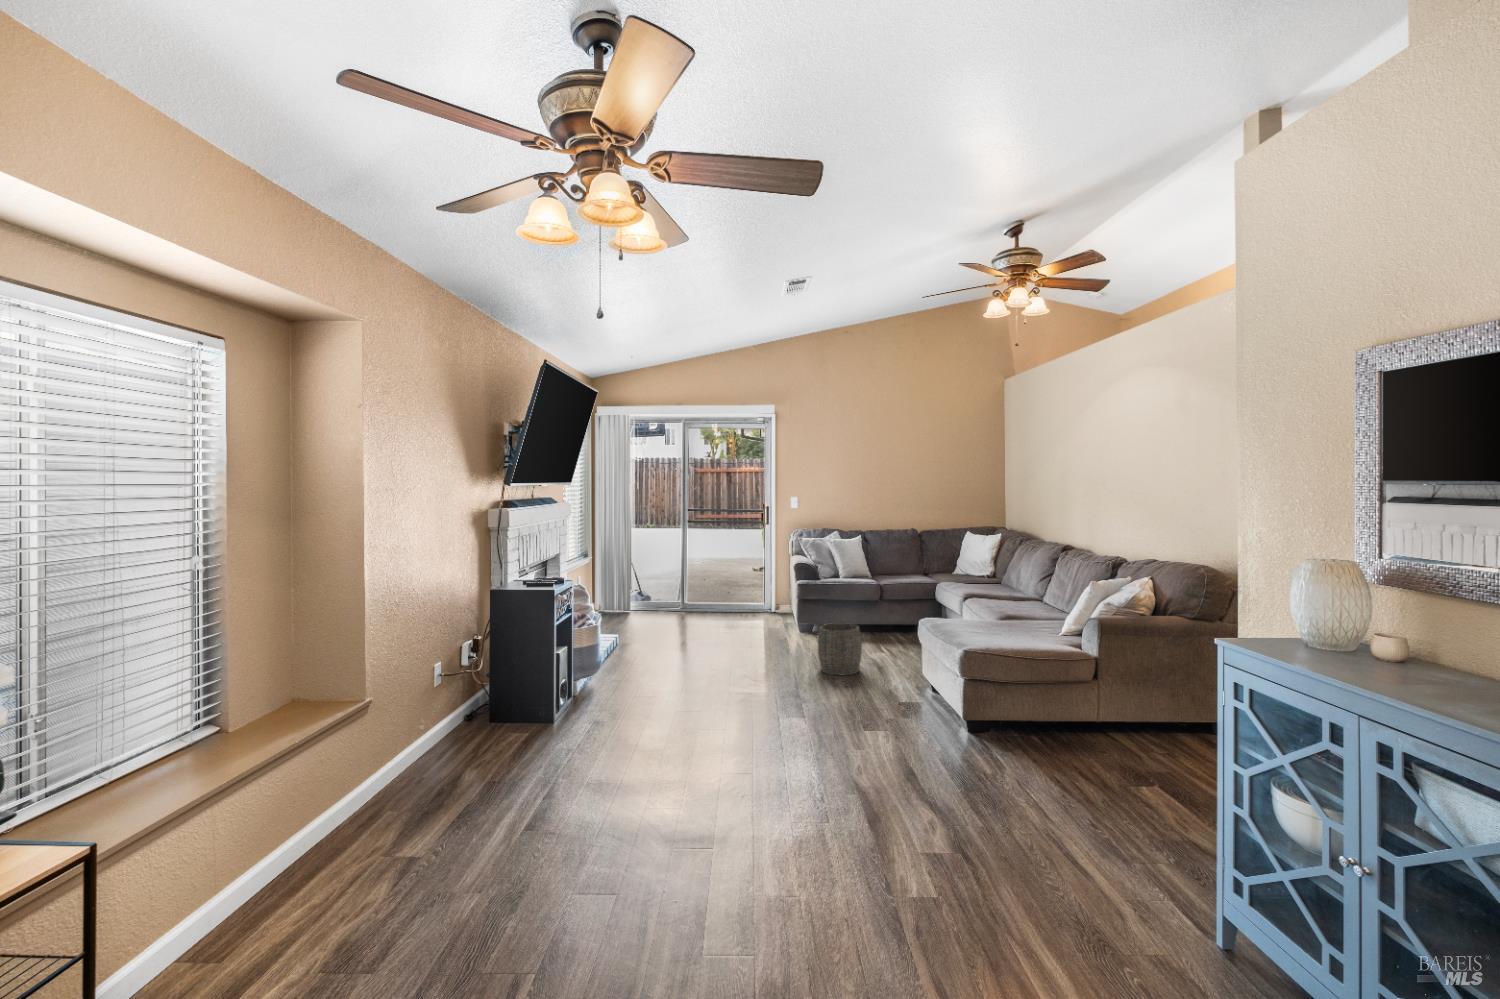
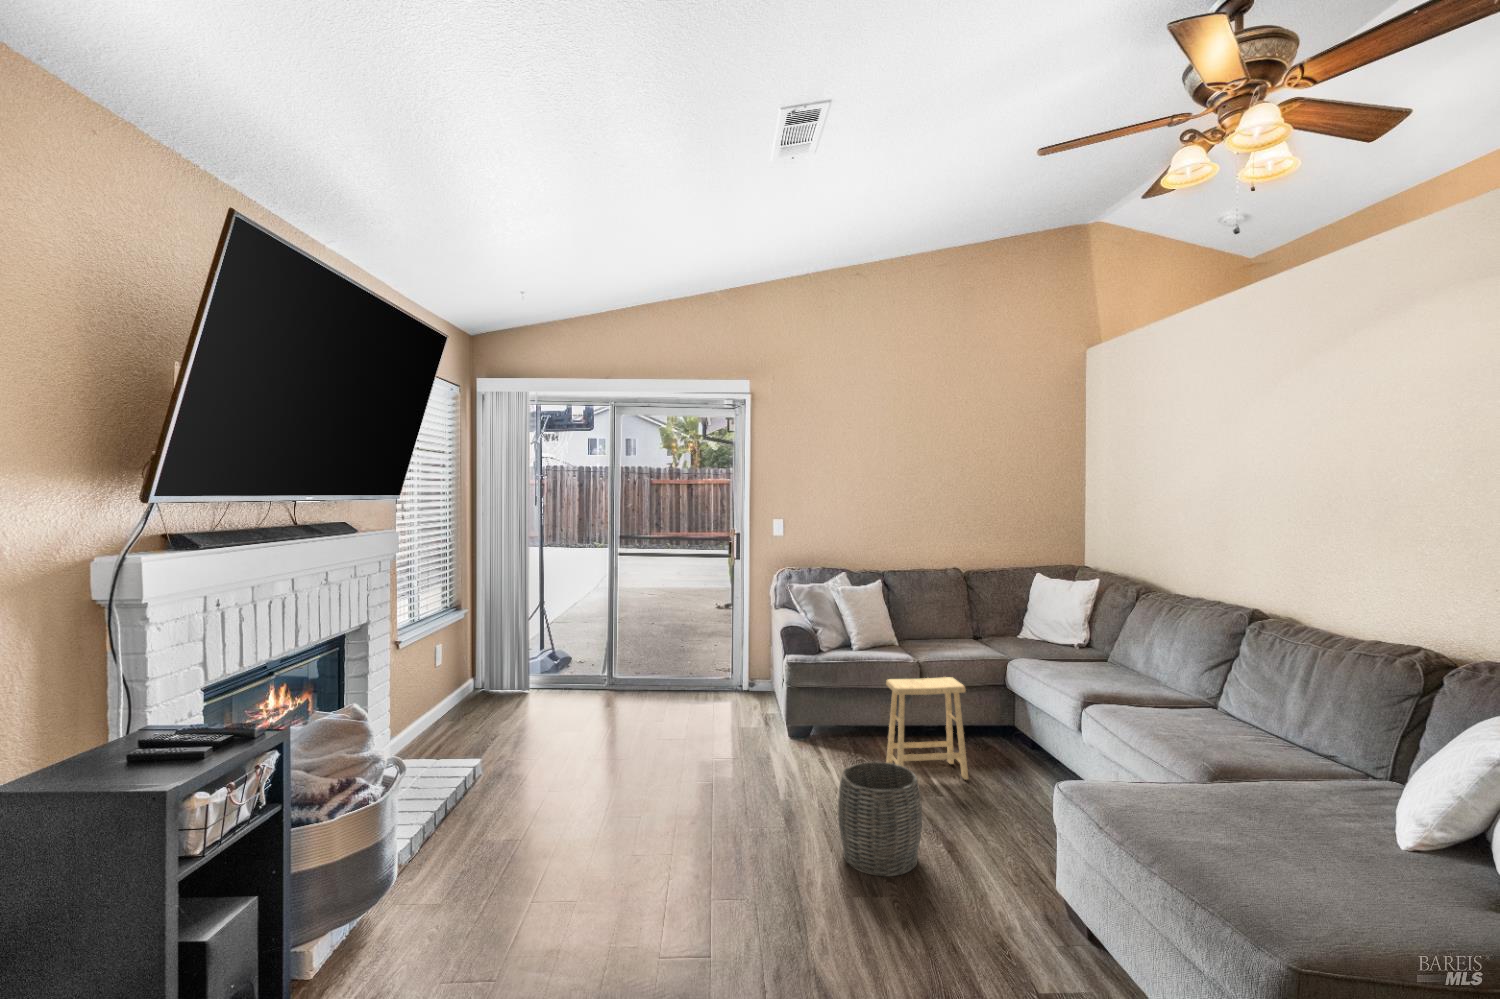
footstool: none [855,589,902,648] -> present [886,677,968,780]

